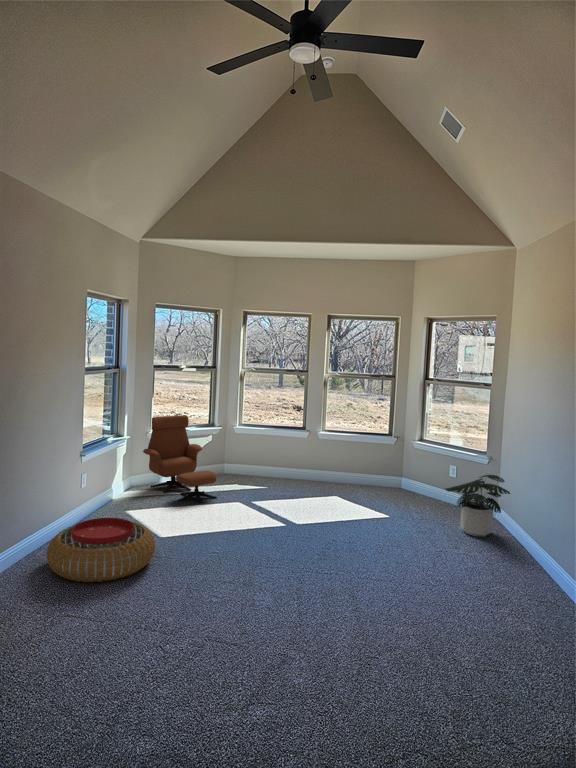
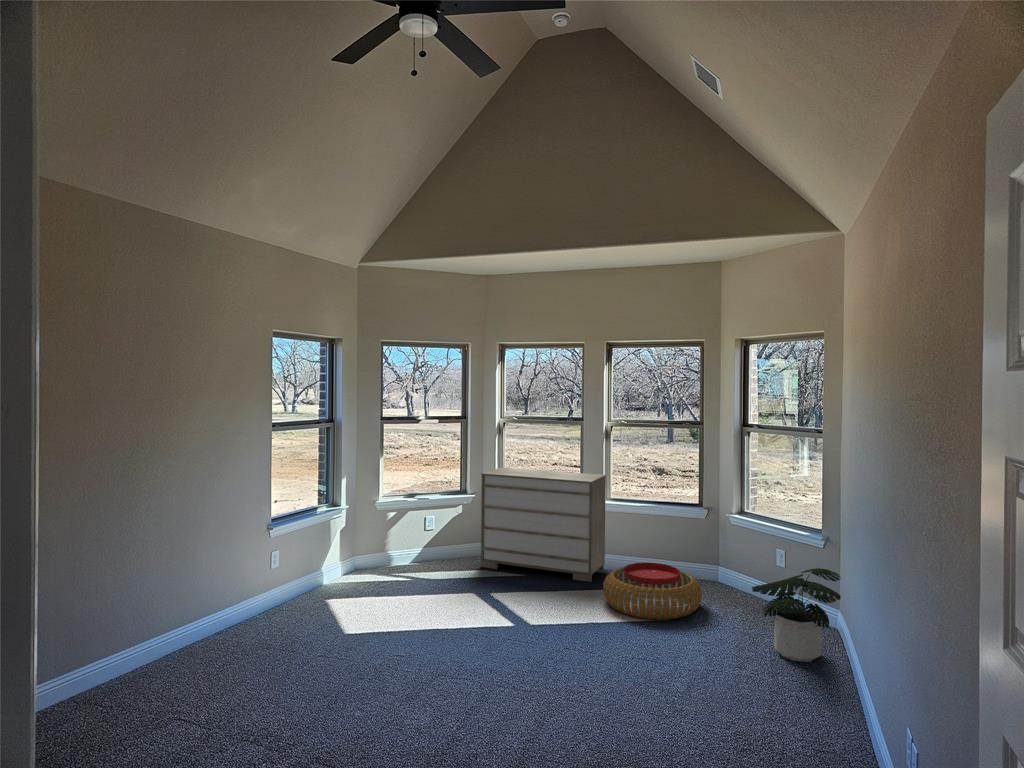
dresser: none [230,407,324,491] -> present [481,468,606,582]
lounge chair: present [143,415,217,504] -> none [365,479,452,597]
pouf: present [47,518,155,582] -> present [603,563,702,620]

